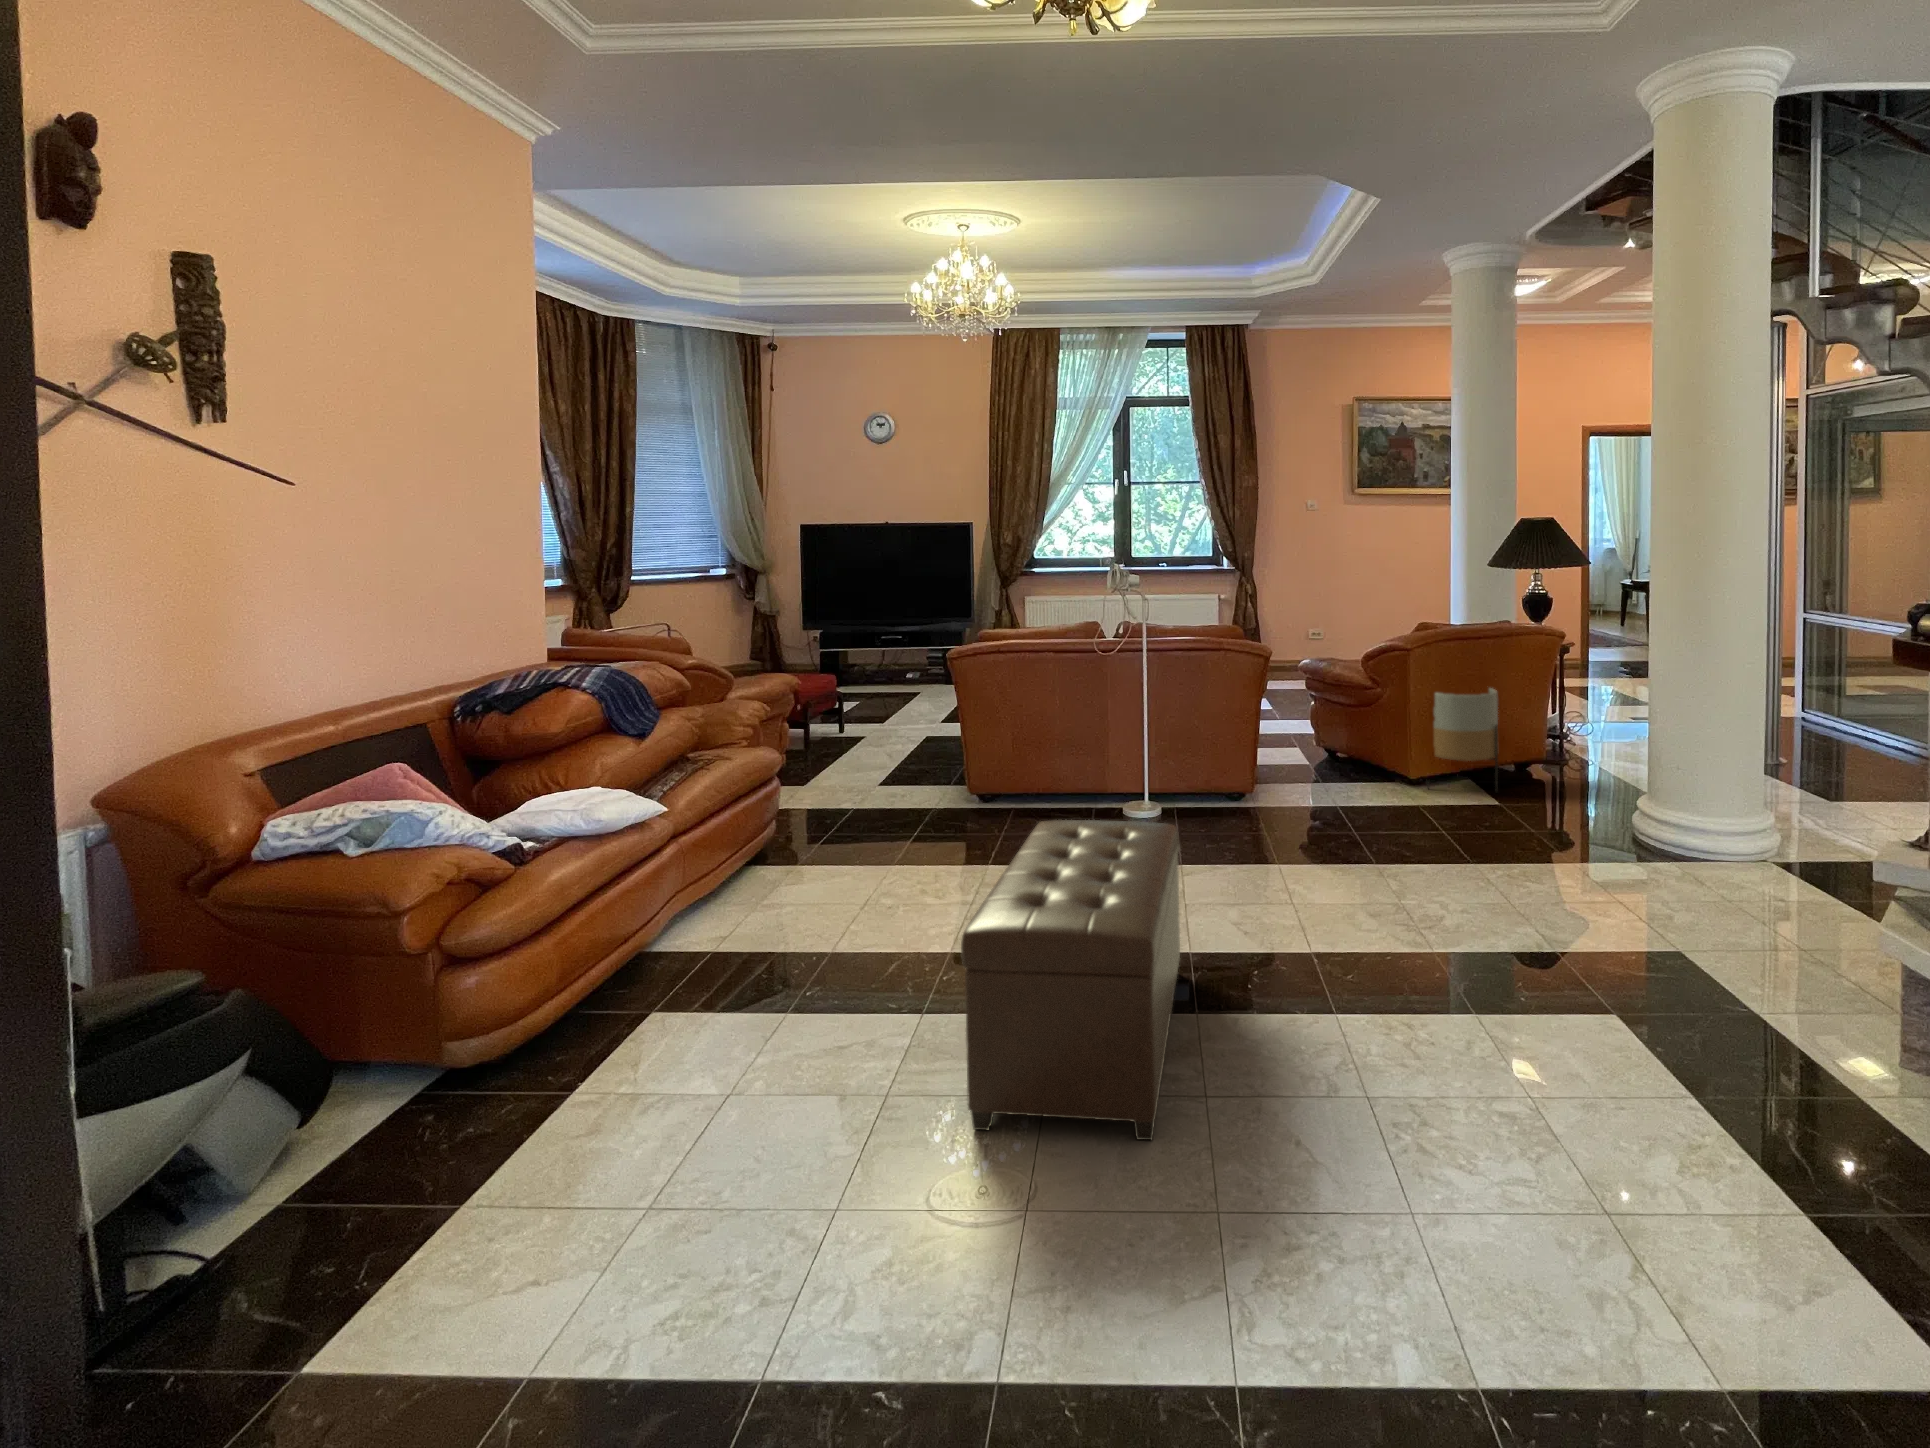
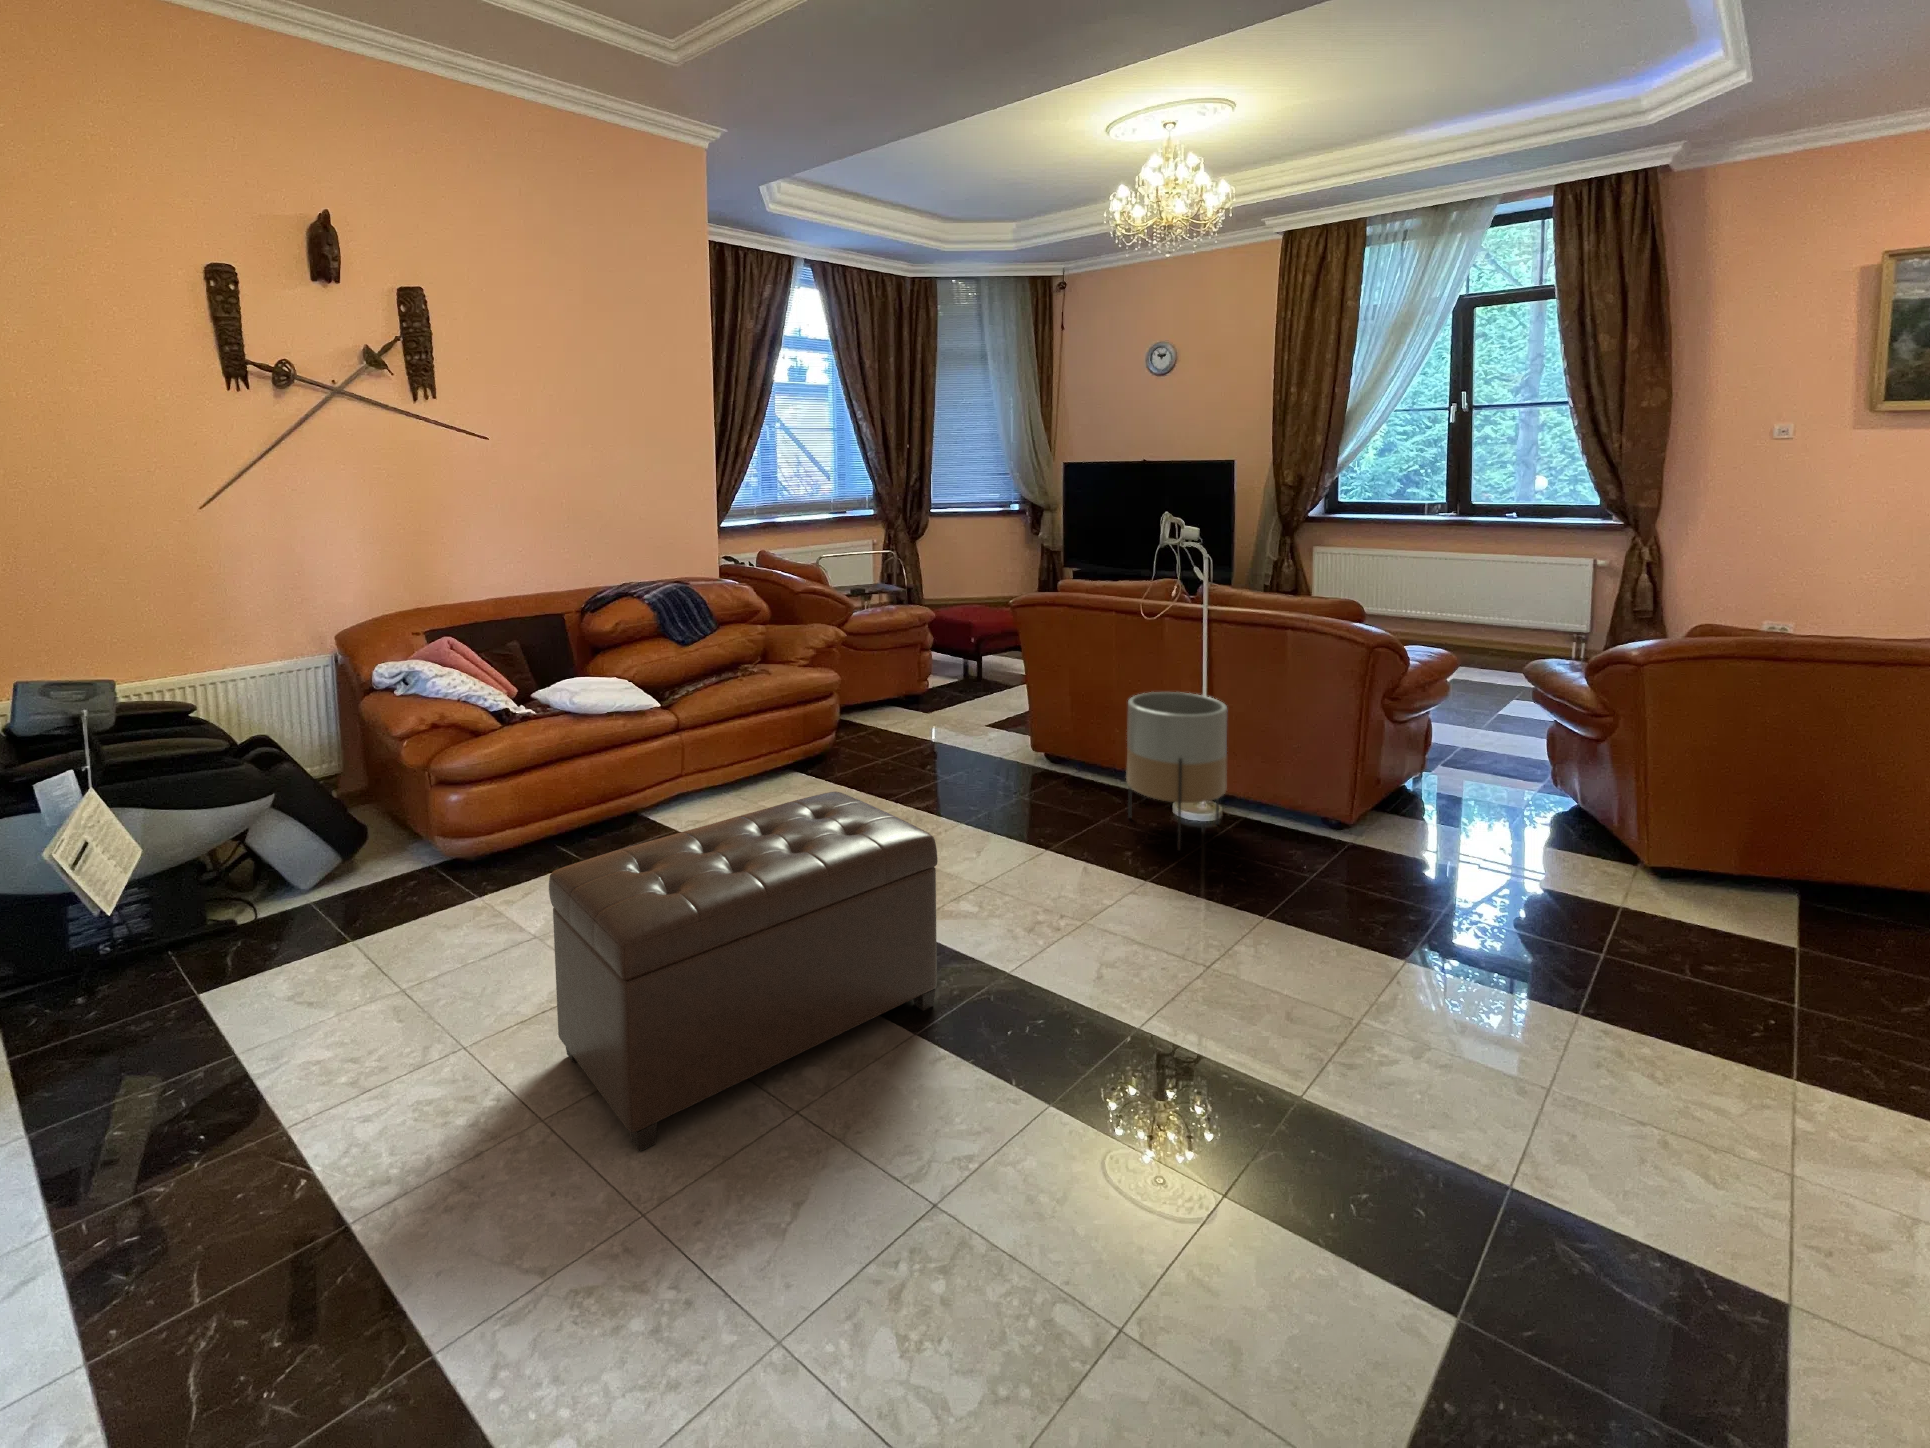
planter: present [1427,688,1498,791] -> present [1126,692,1227,850]

